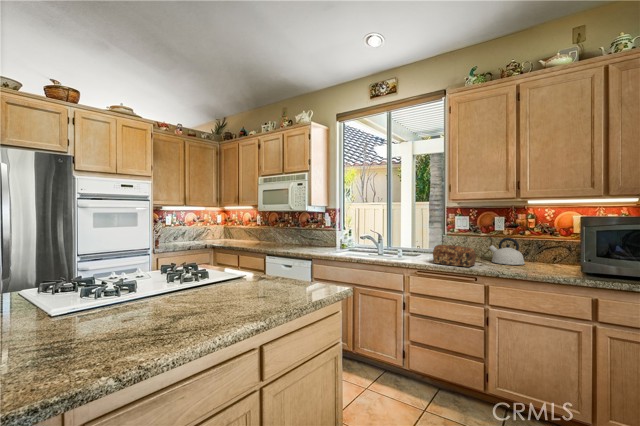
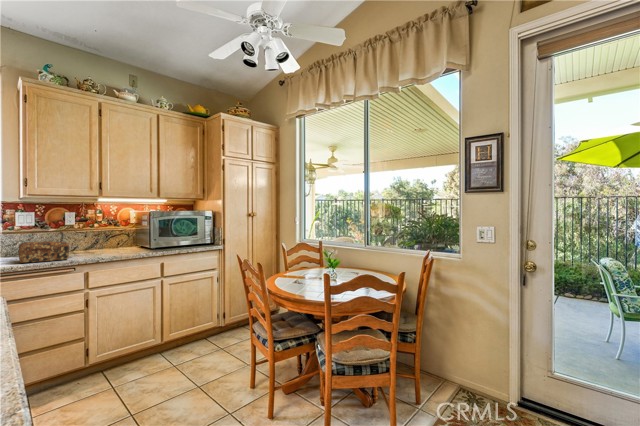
kettle: present [489,238,525,265] -> none [68,230,102,253]

